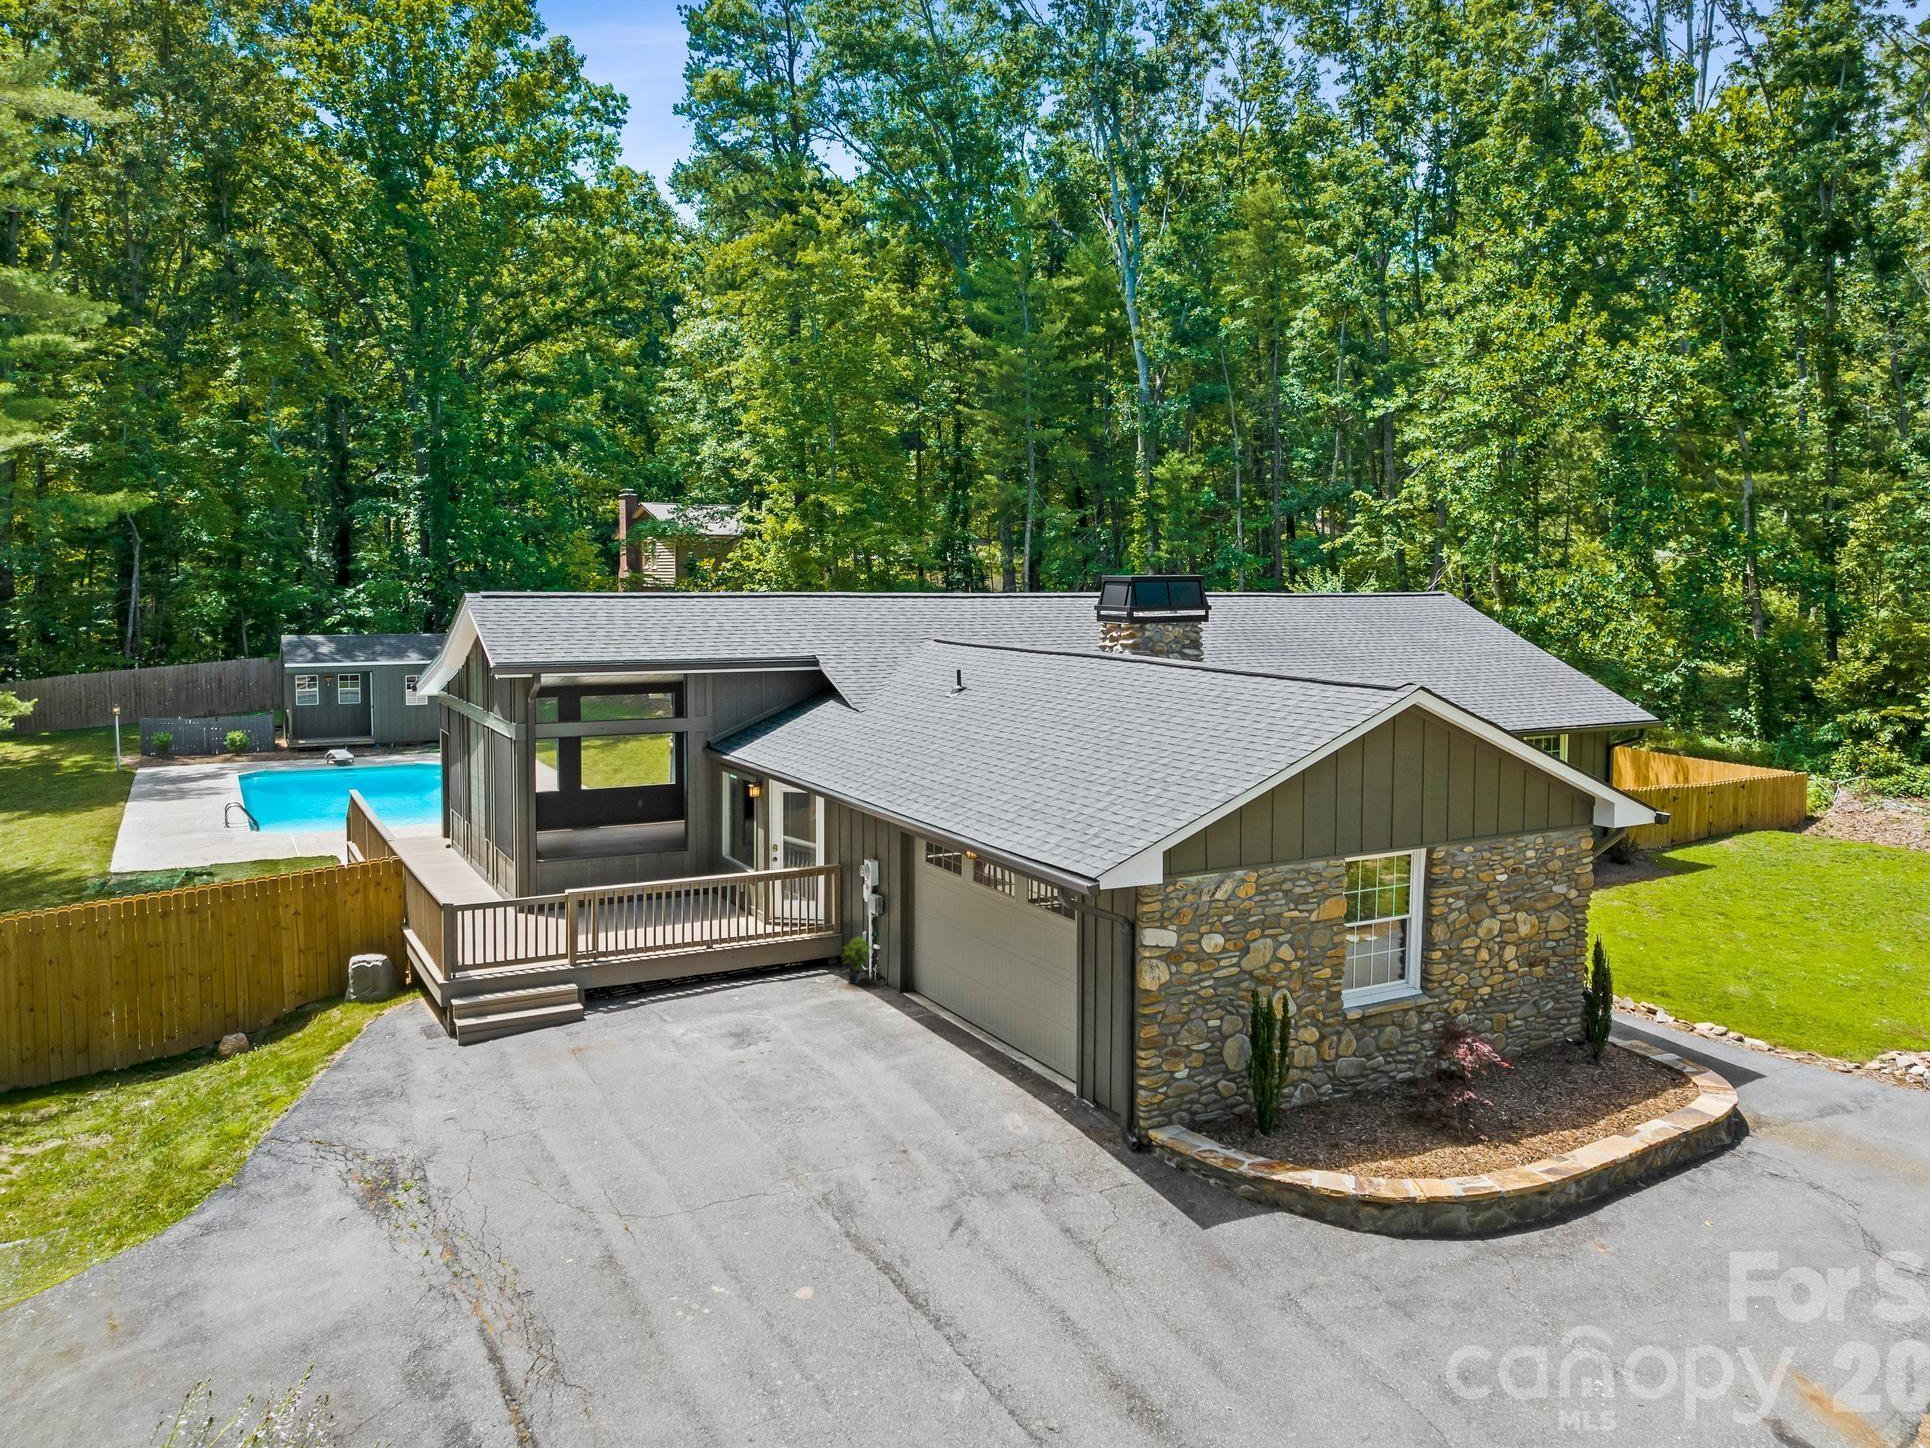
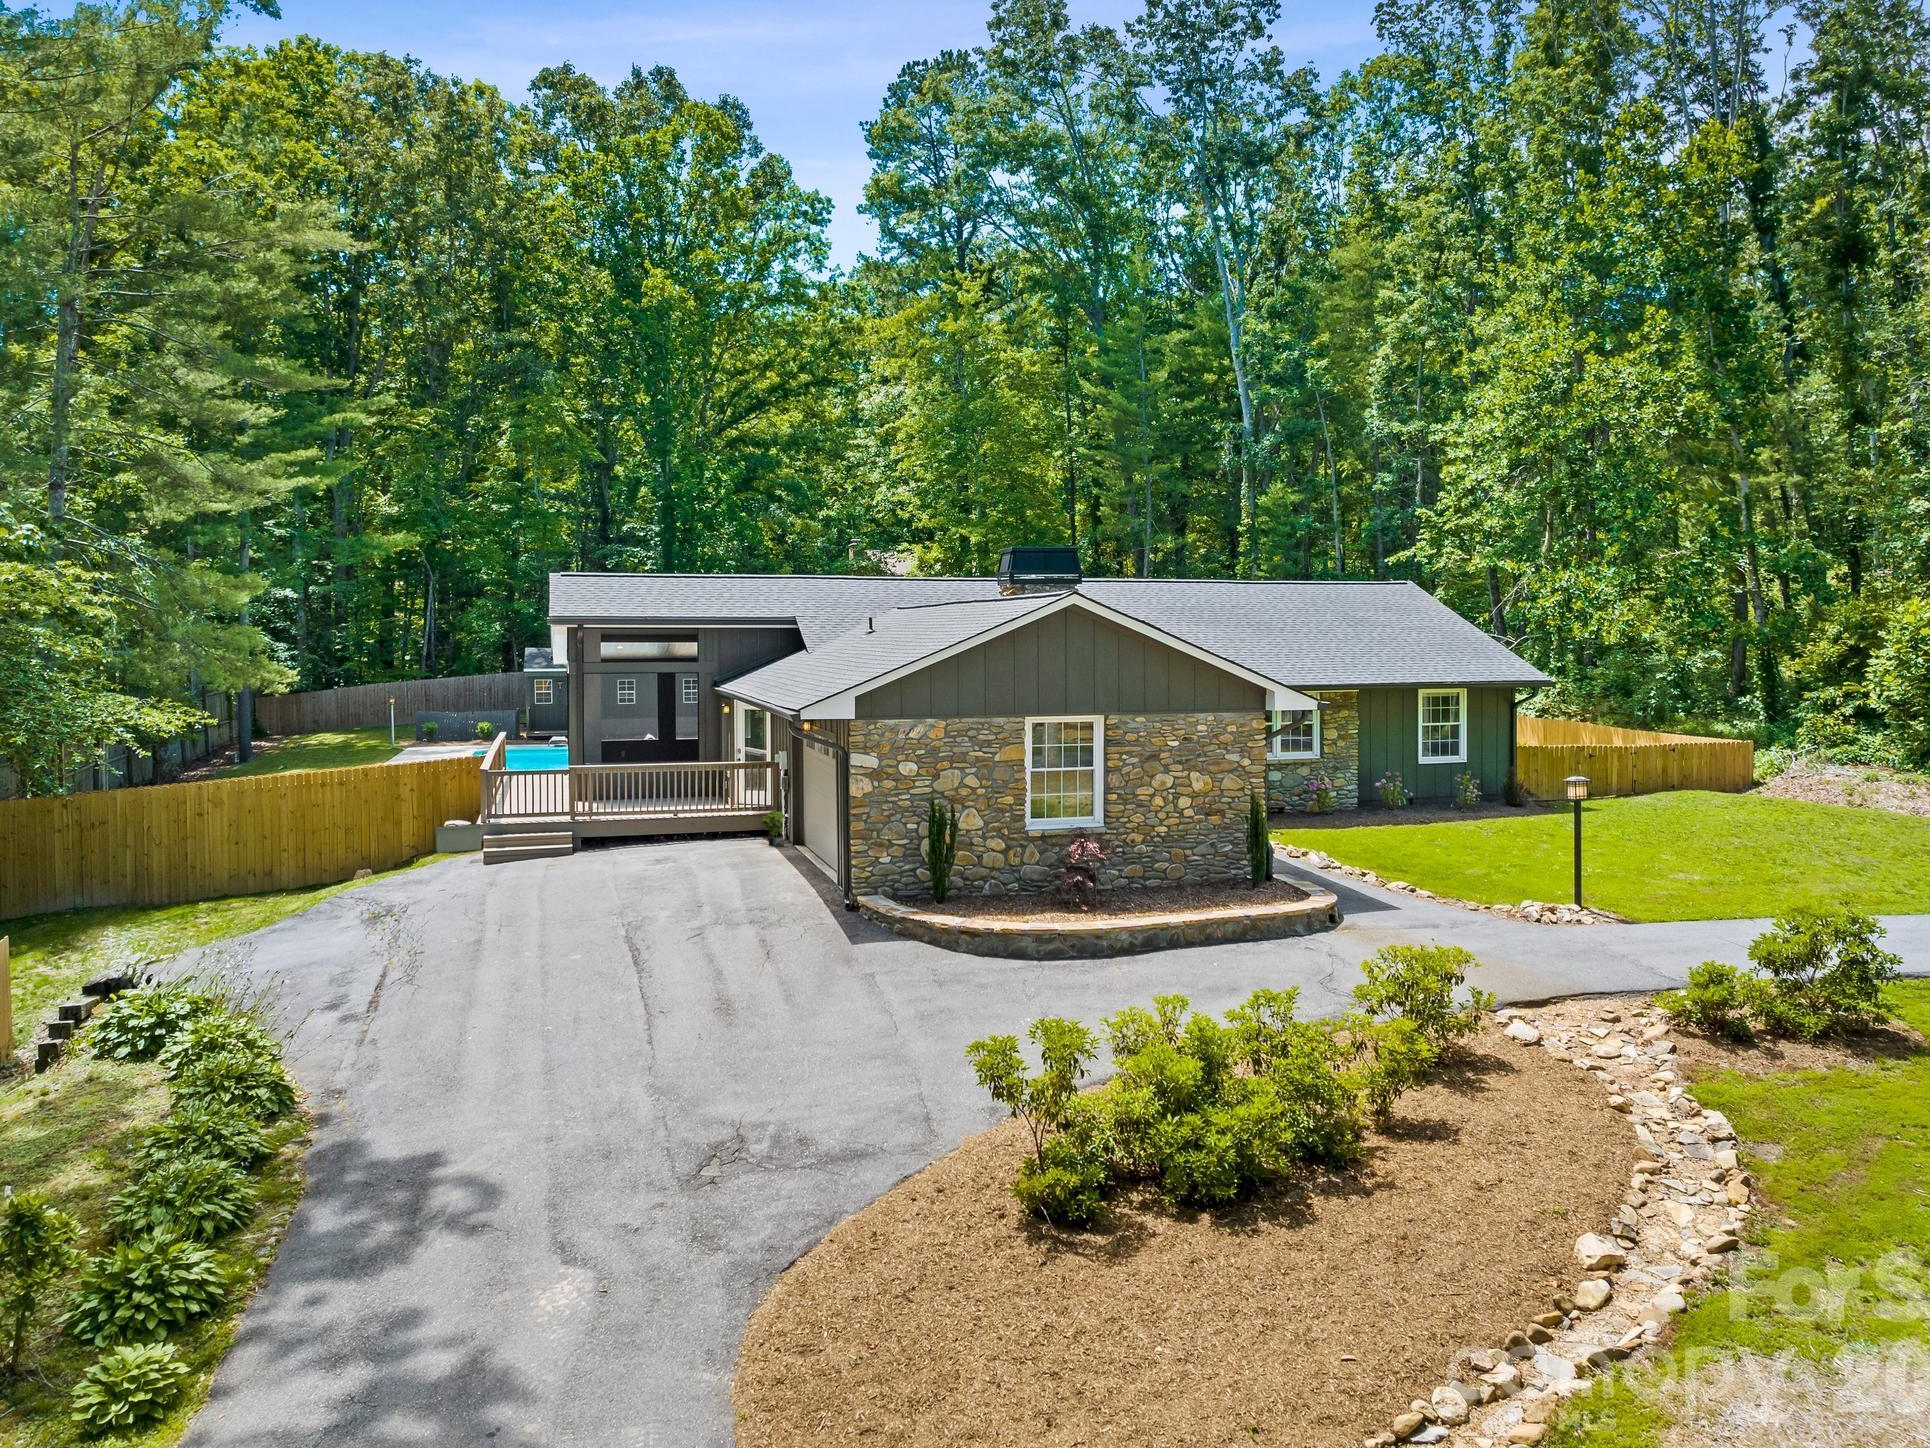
storage bin: none [369,989,443,1044] -> present [436,824,481,853]

